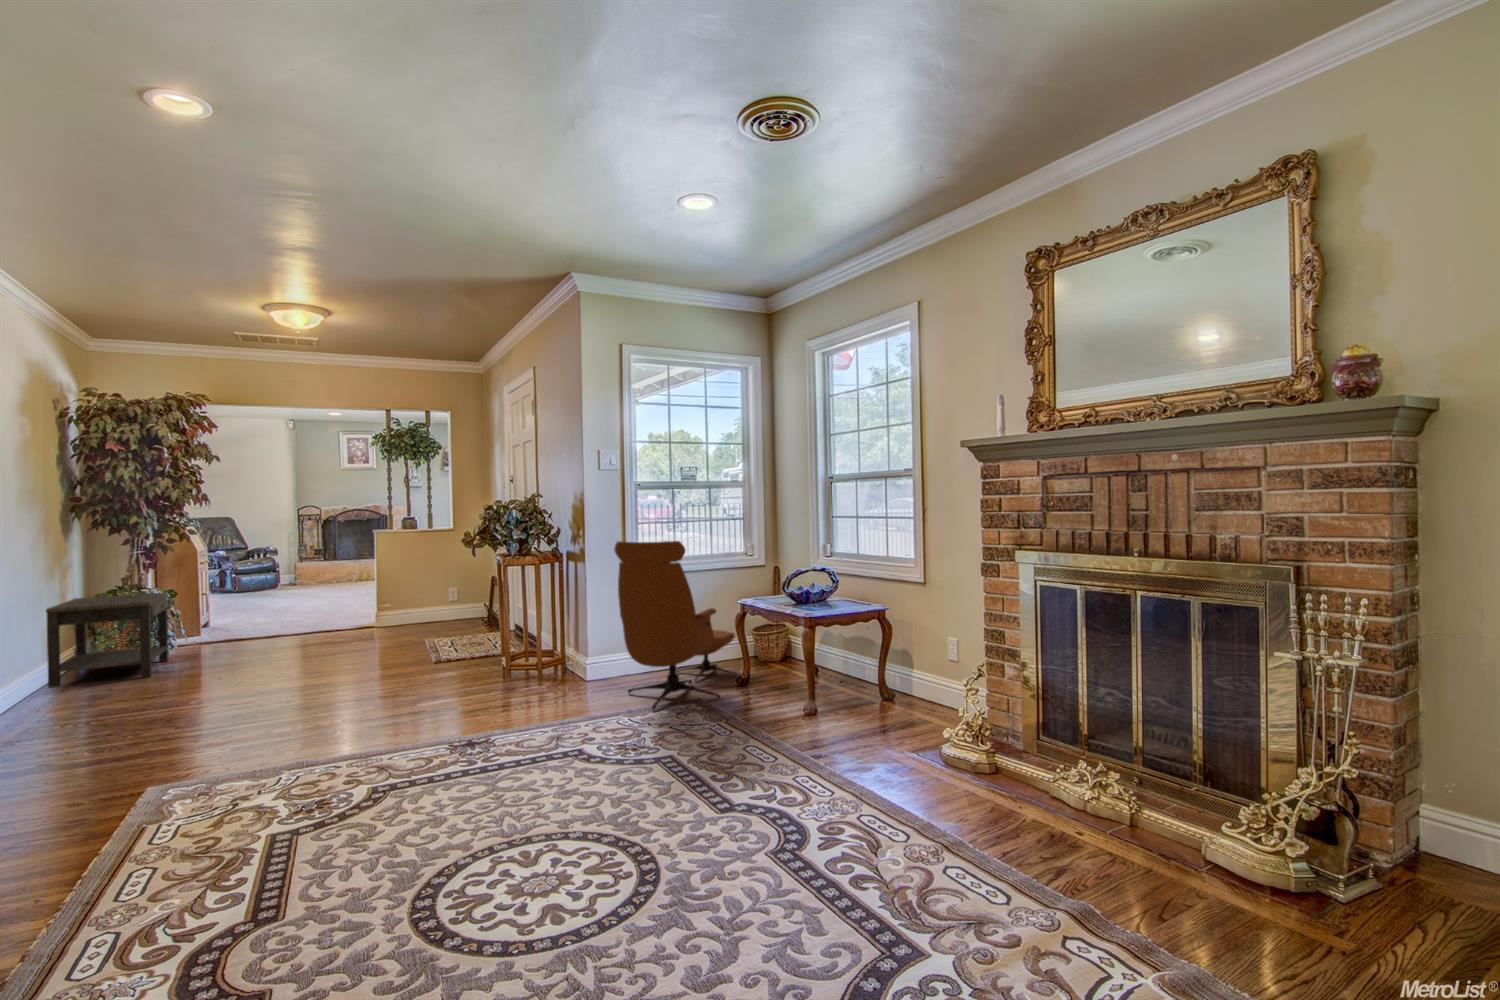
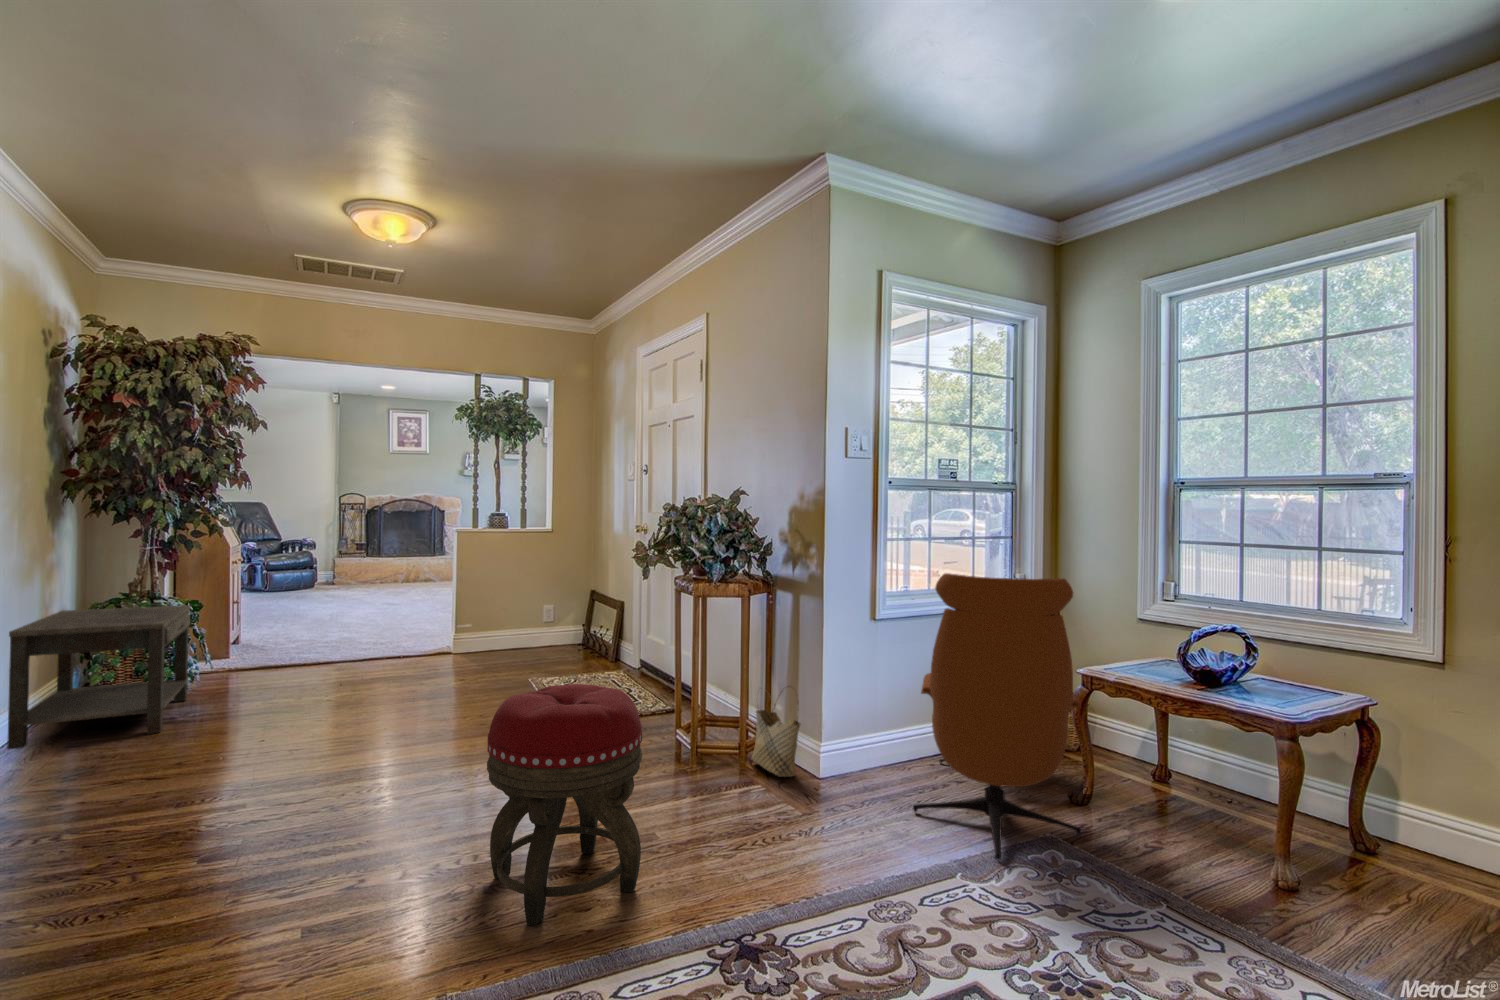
footstool: none [336,615,433,740] -> present [487,684,642,926]
woven basket: none [548,624,575,682] -> present [752,704,800,777]

